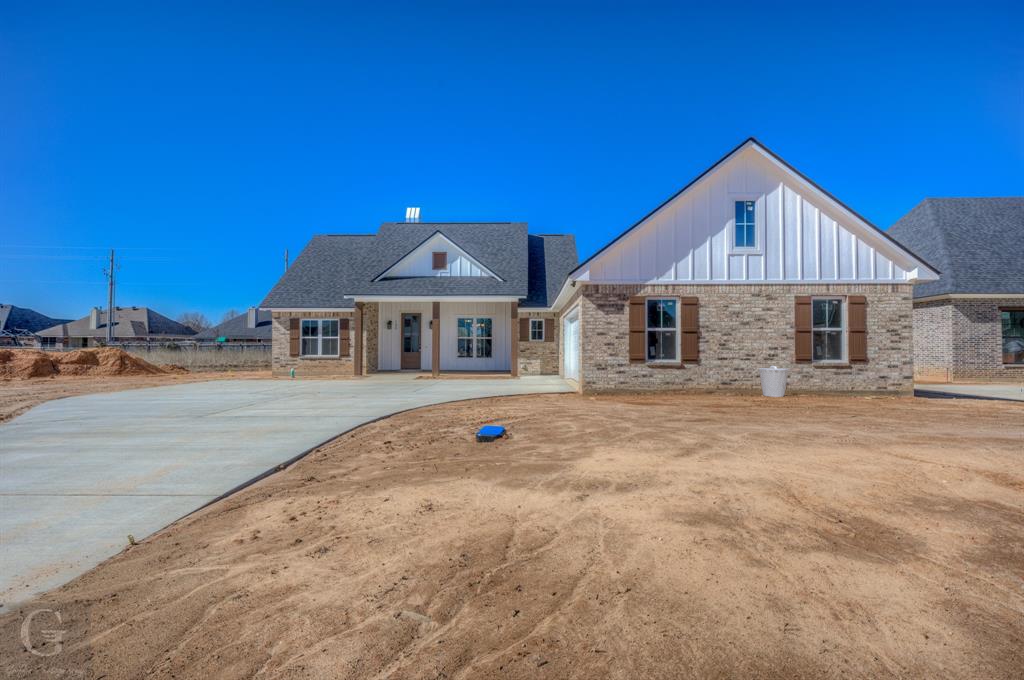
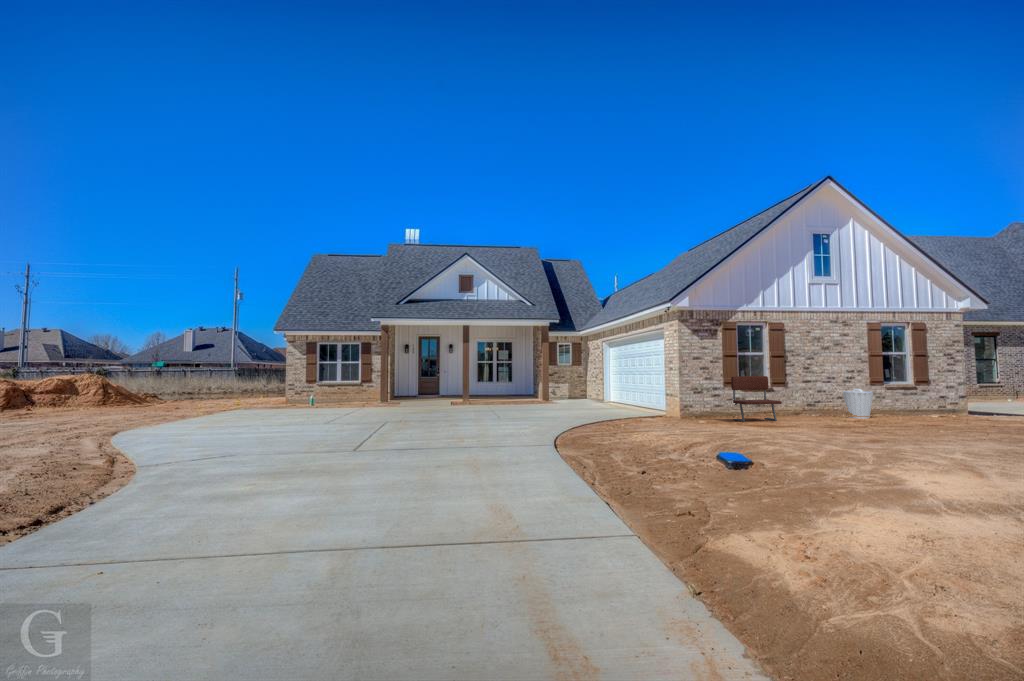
bench: none [635,352,680,397] -> present [731,376,782,422]

